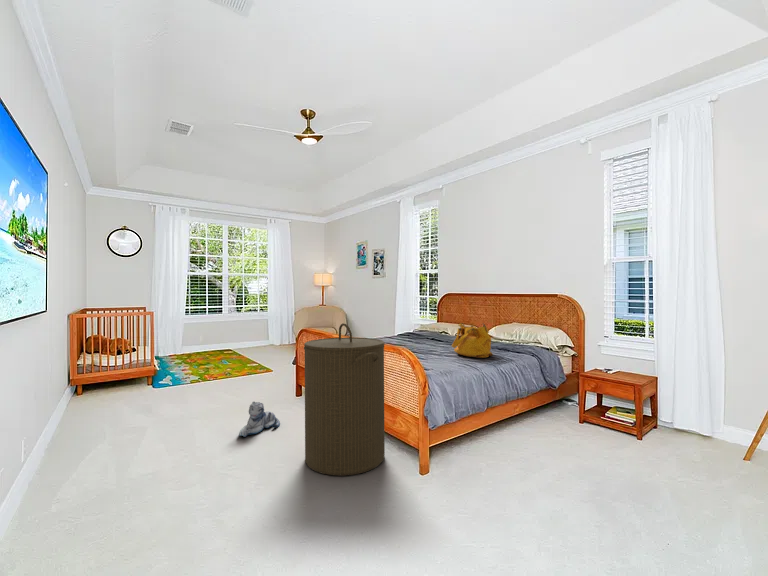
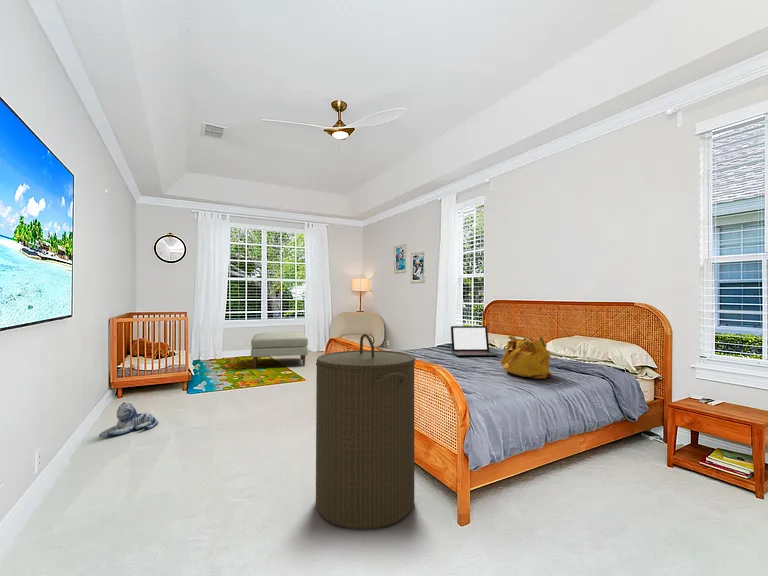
laptop: none [410,317,450,343] -> present [451,326,497,356]
ottoman: none [213,327,271,362] -> present [251,332,308,368]
plush toy: present [239,402,280,437] -> present [99,403,158,437]

